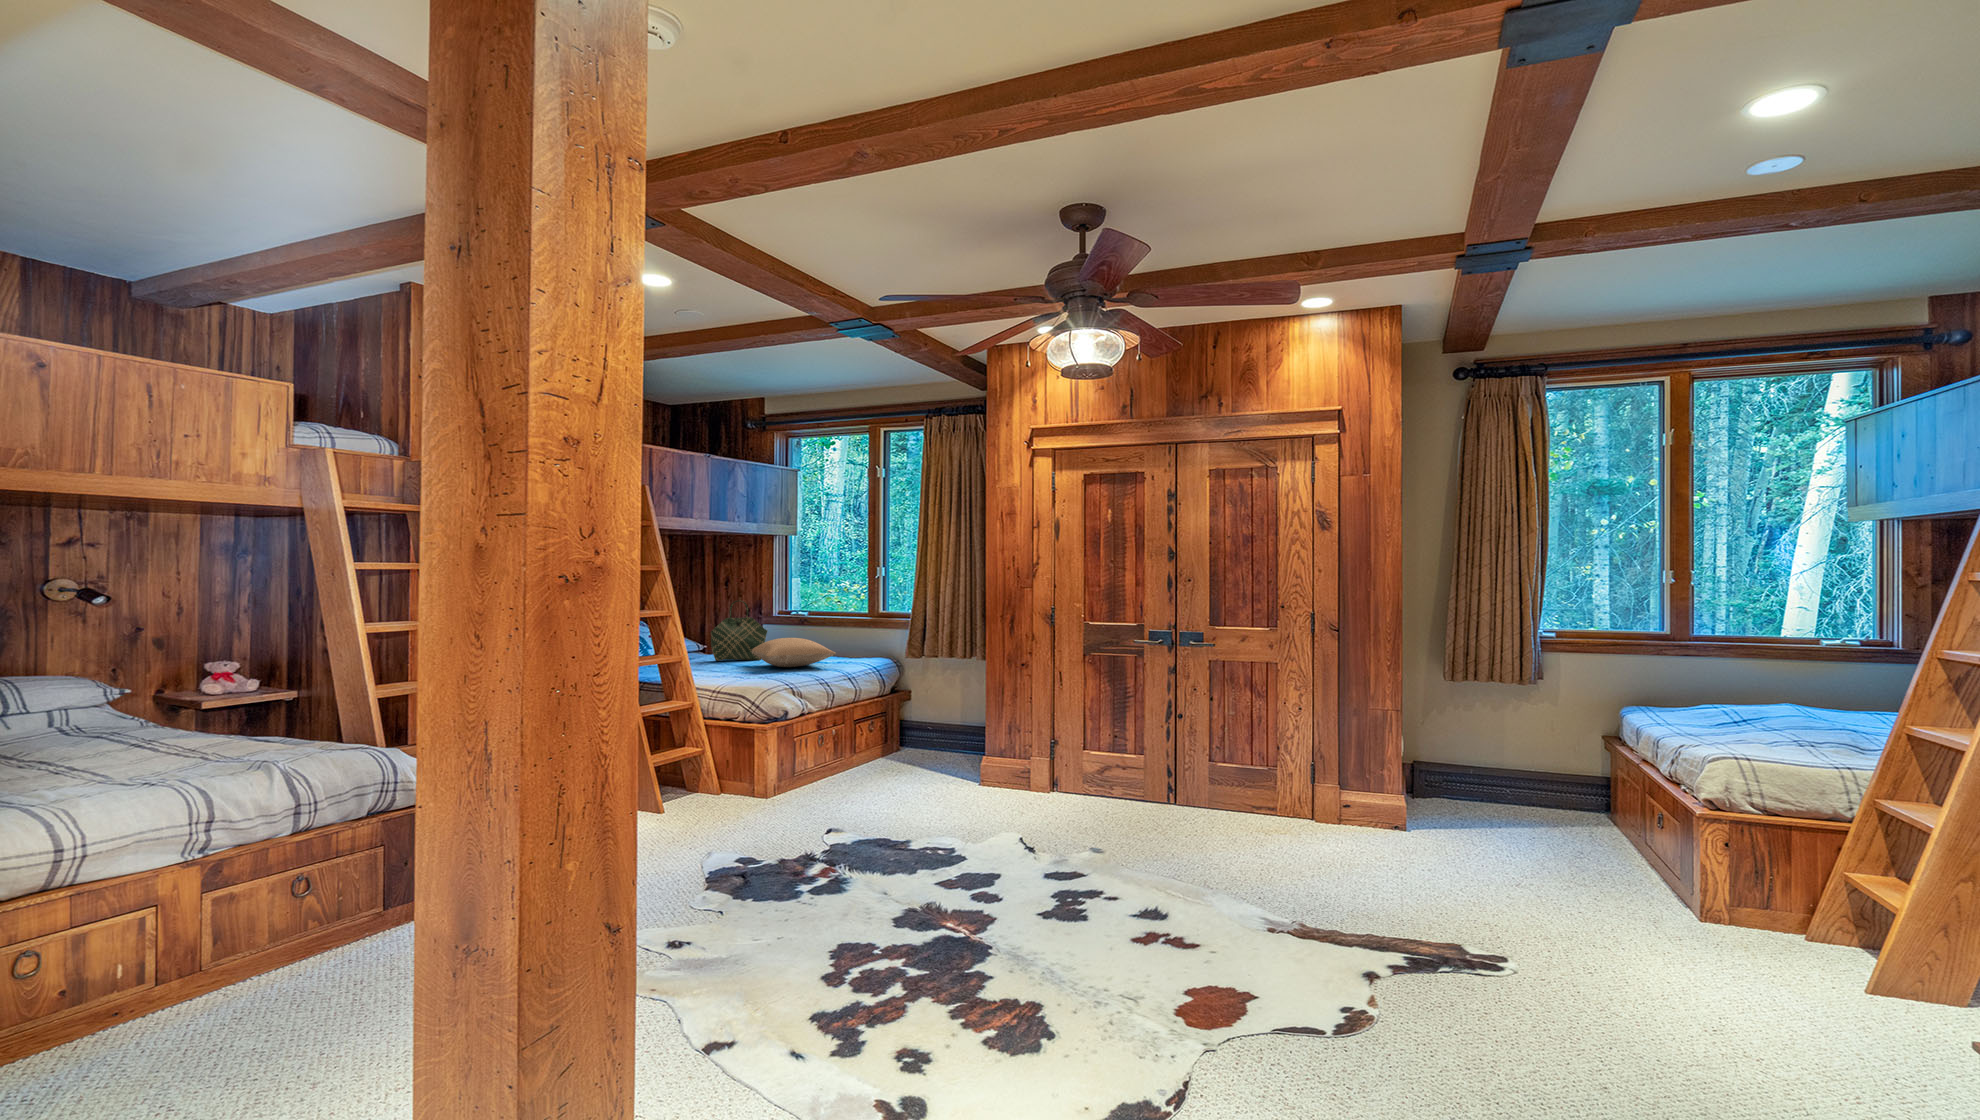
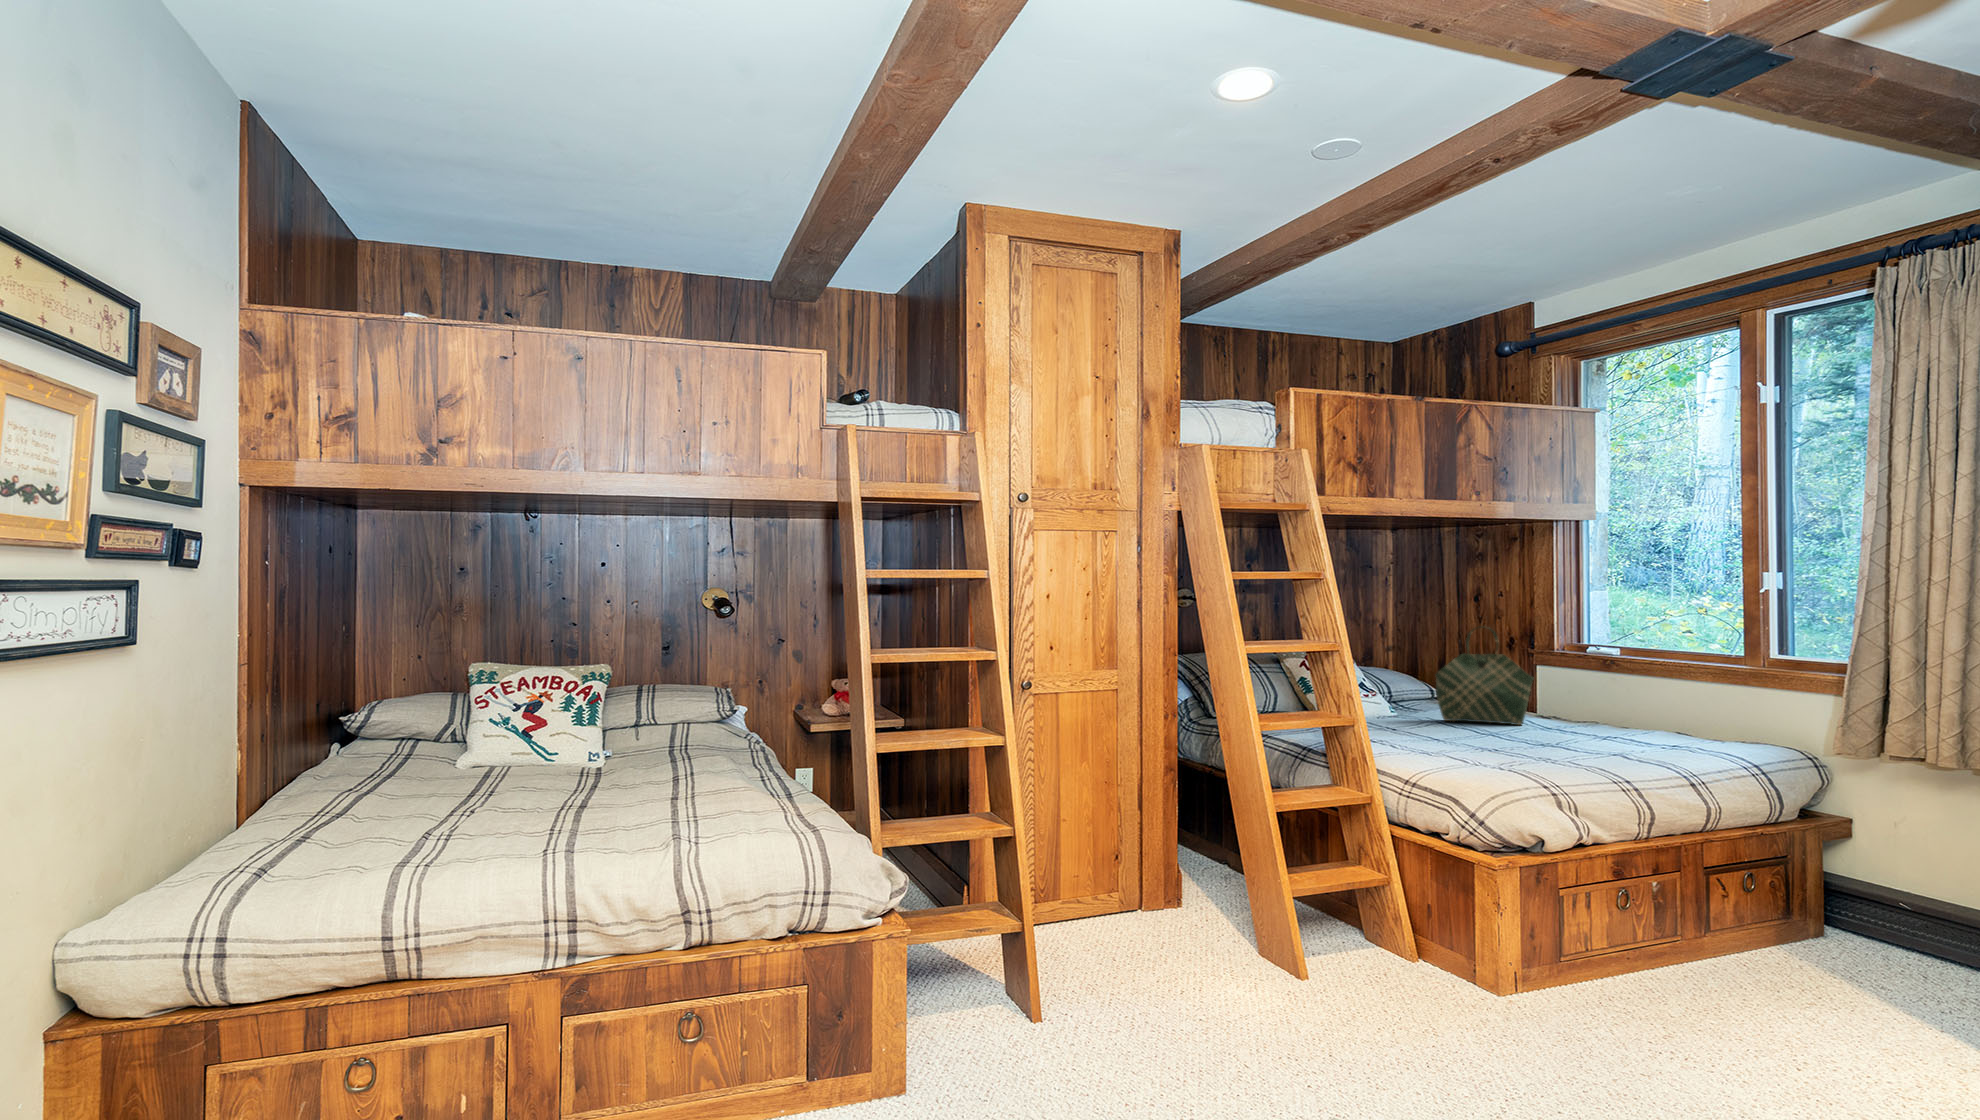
pillow: present [752,638,836,667] -> none [1499,695,1659,746]

